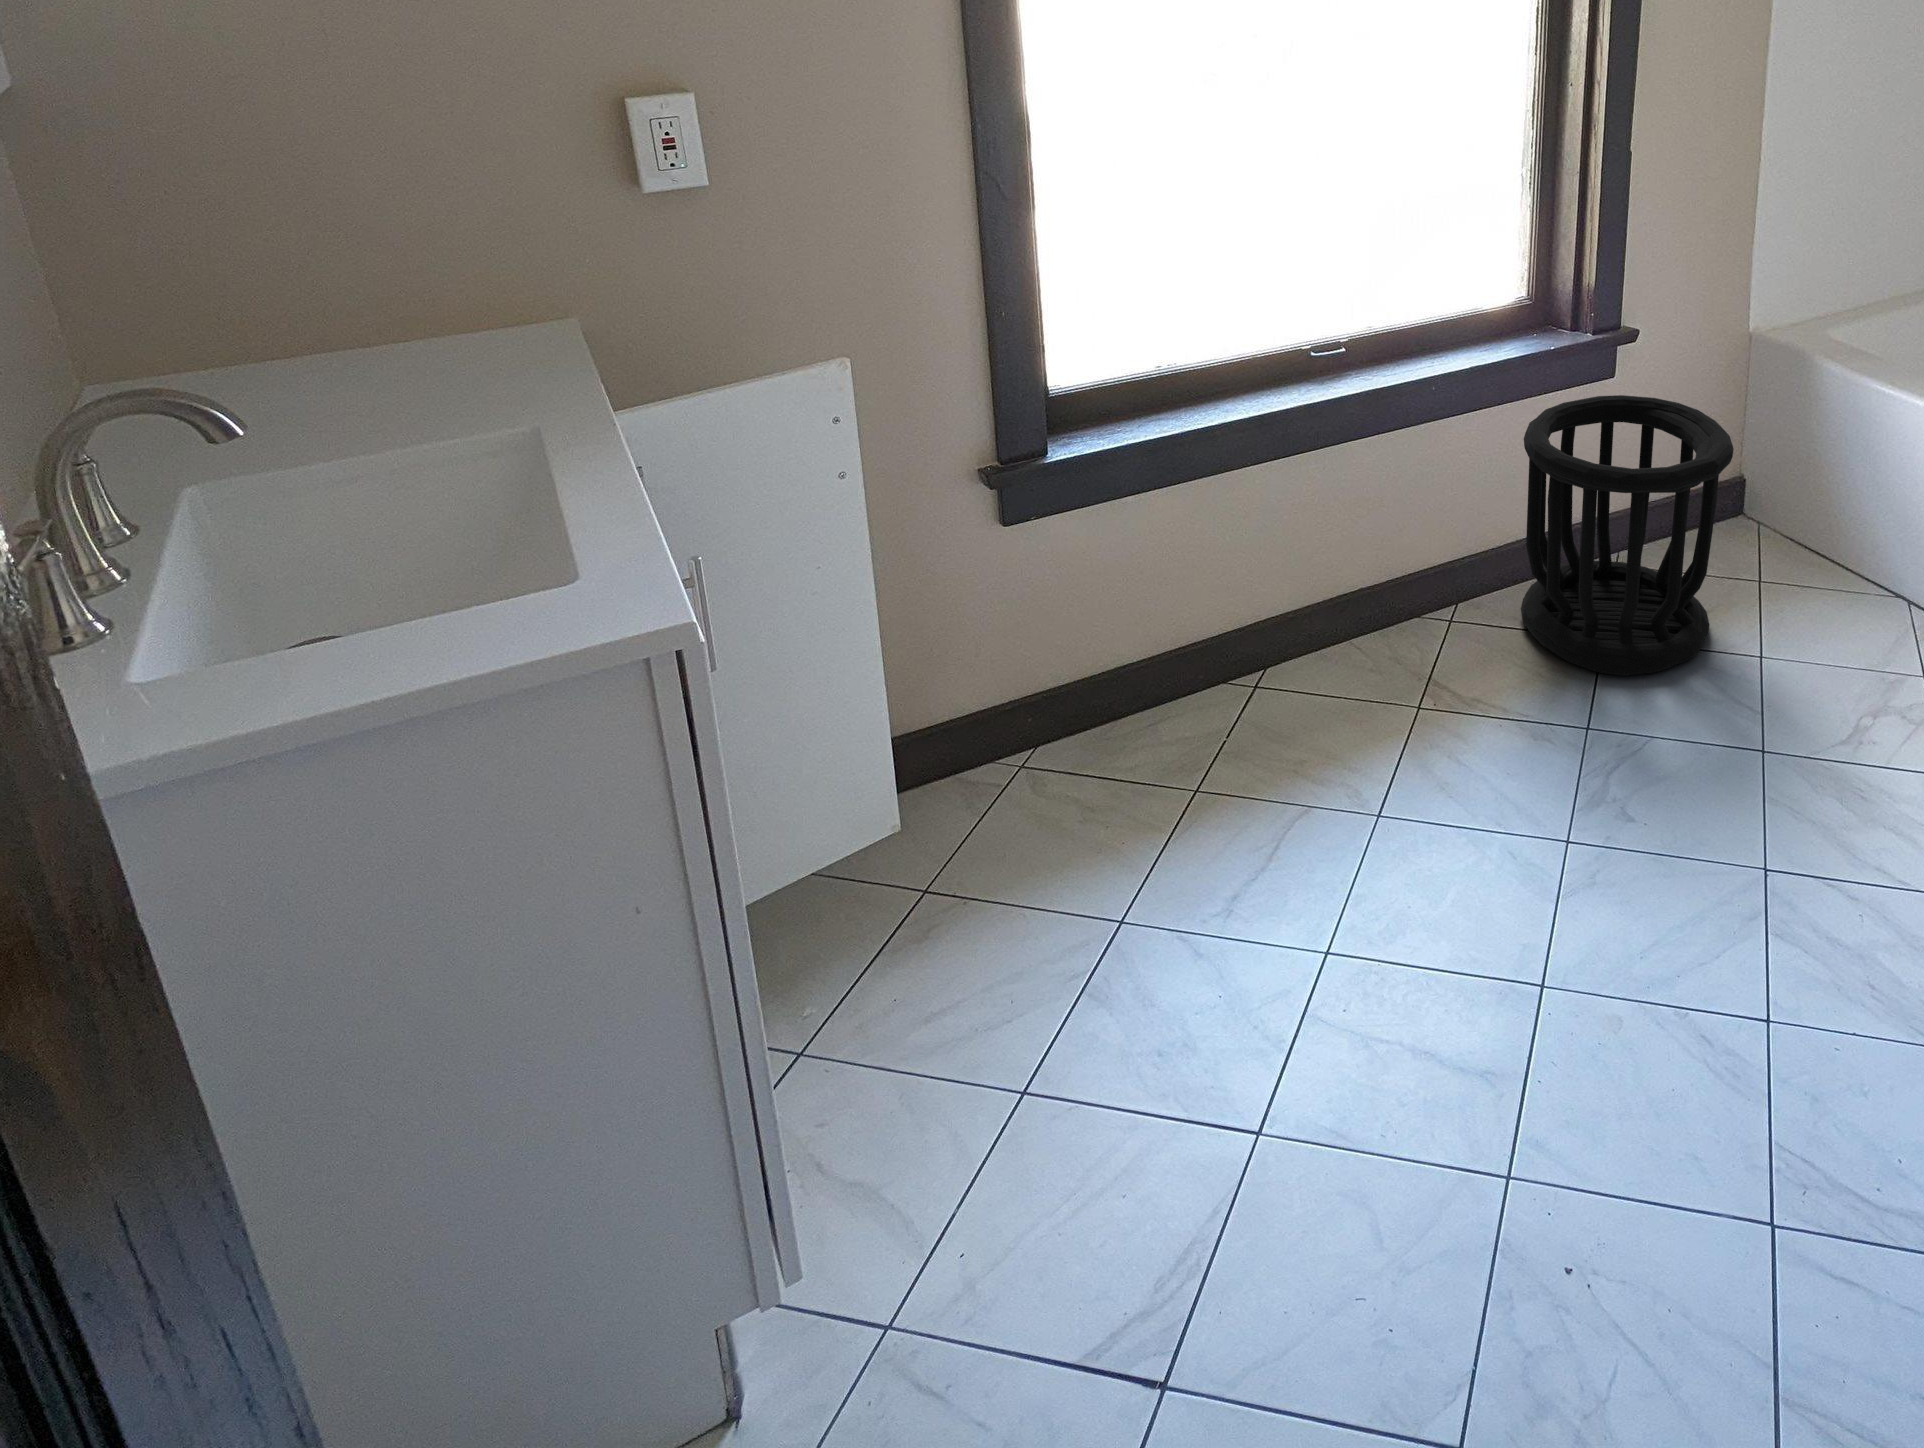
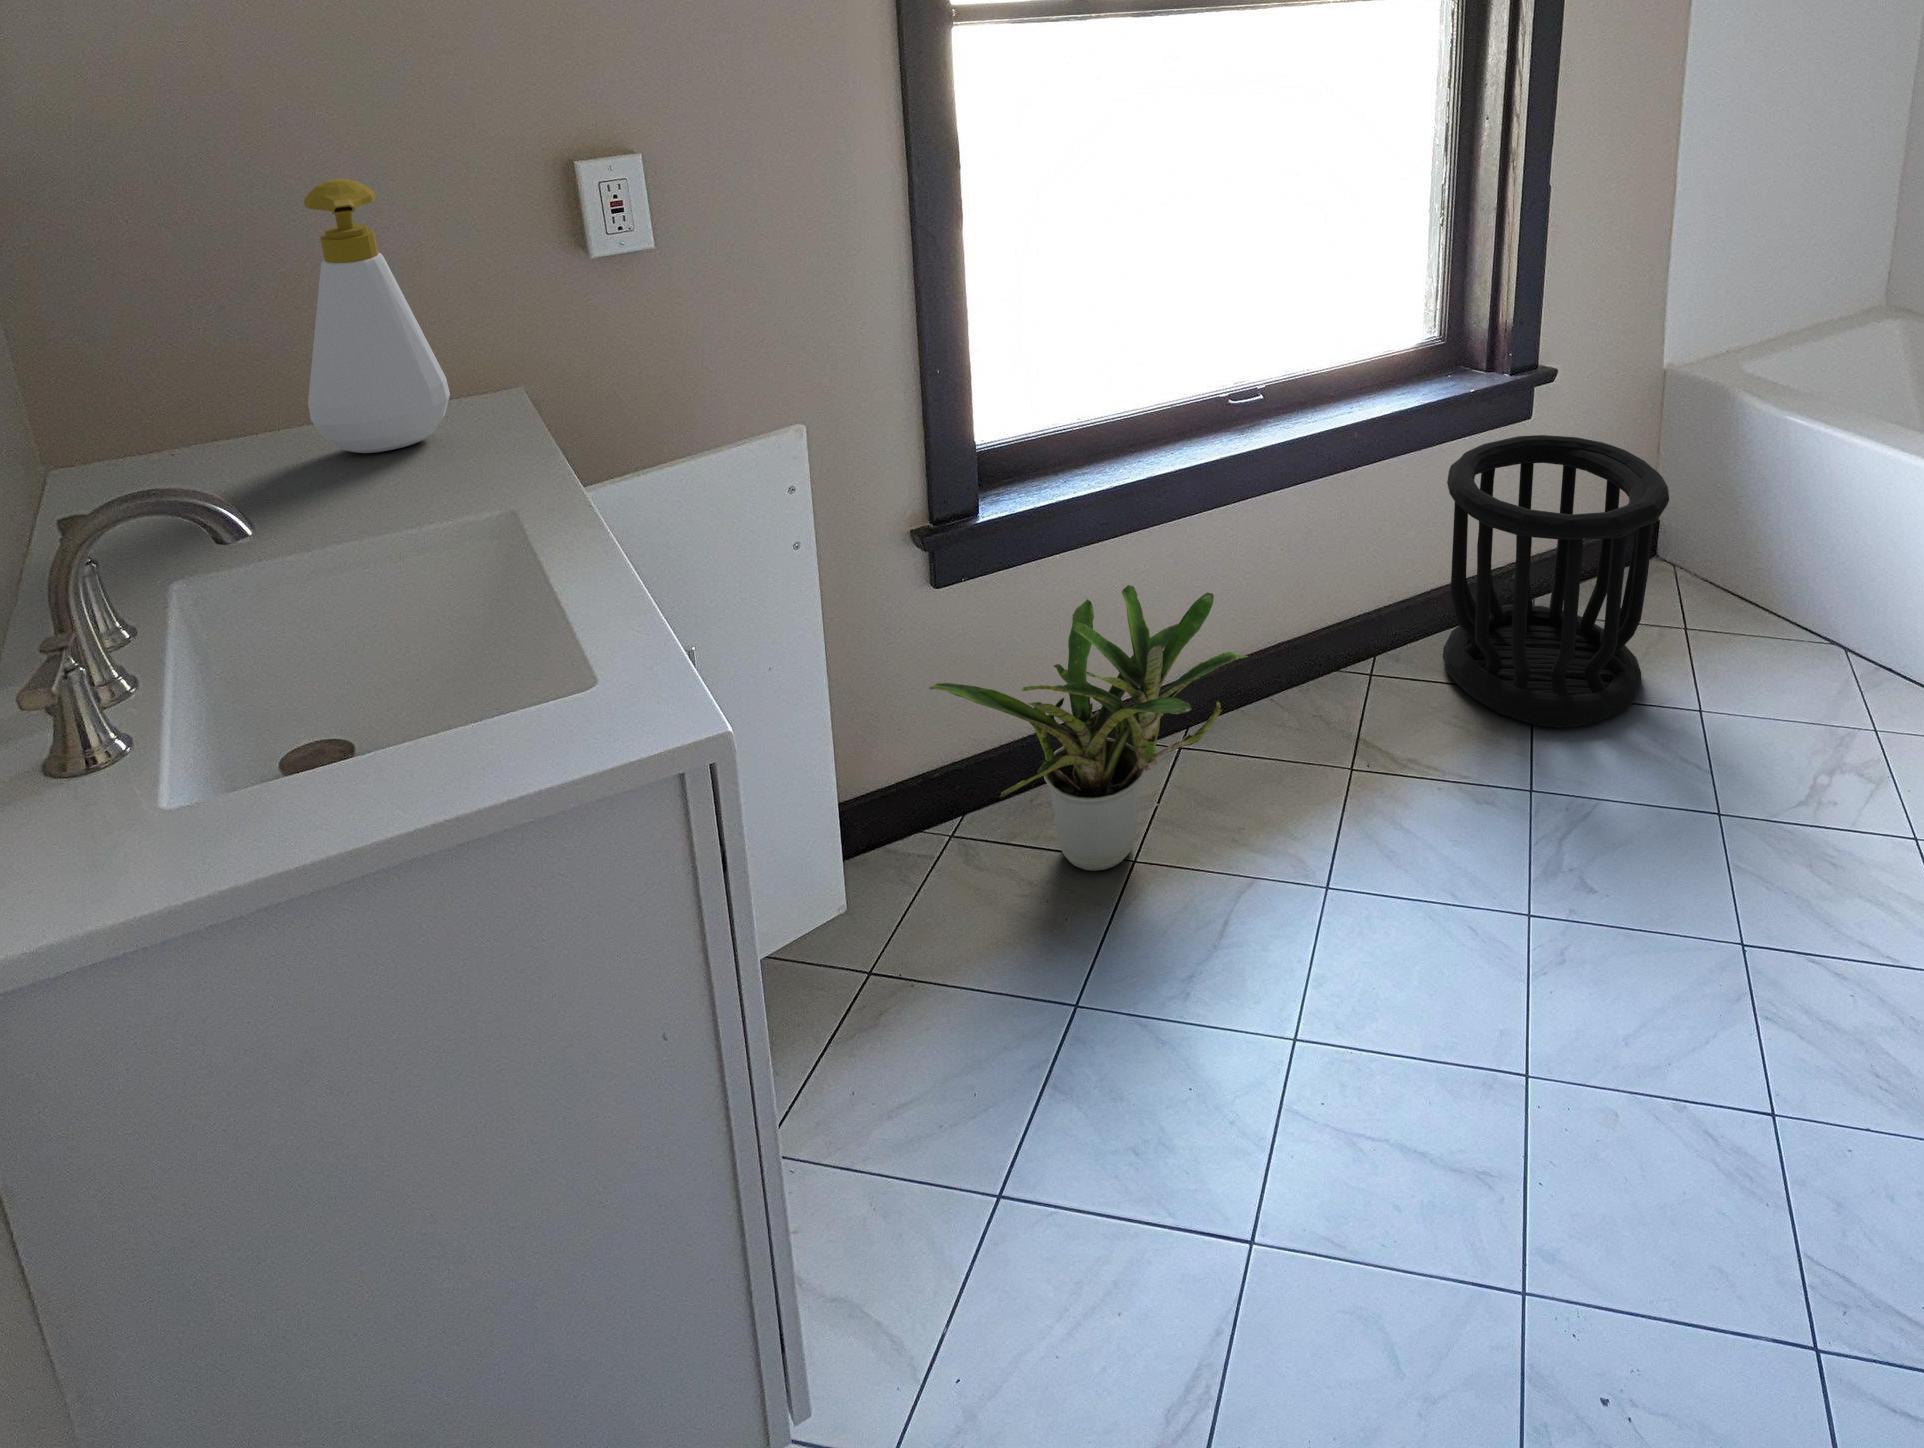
soap bottle: none [336,106,490,376] -> present [304,179,450,453]
potted plant: none [991,529,1313,804] -> present [929,585,1249,871]

